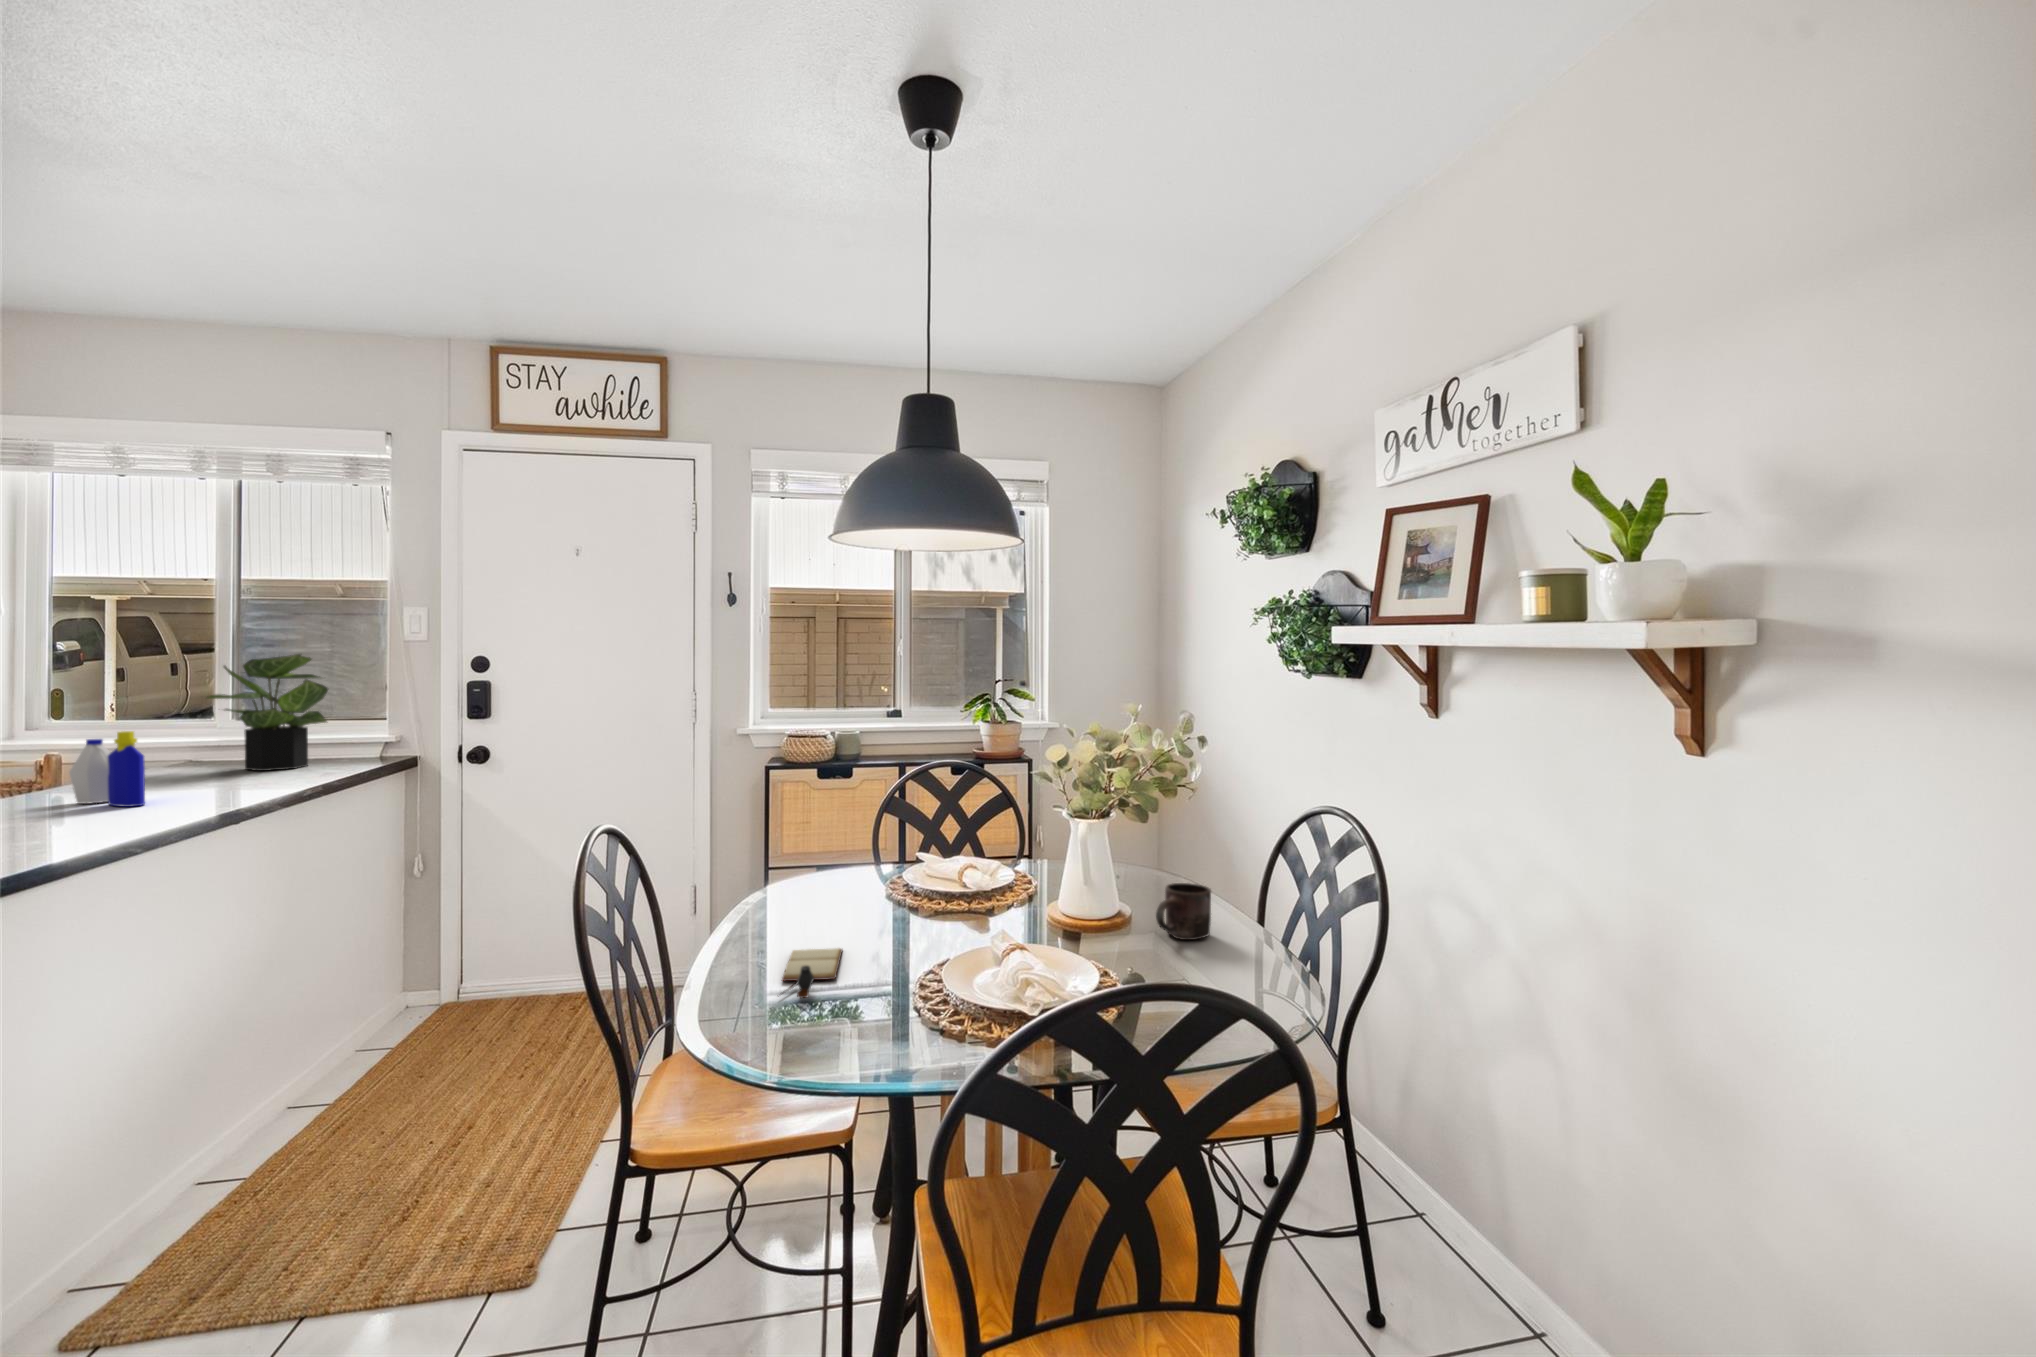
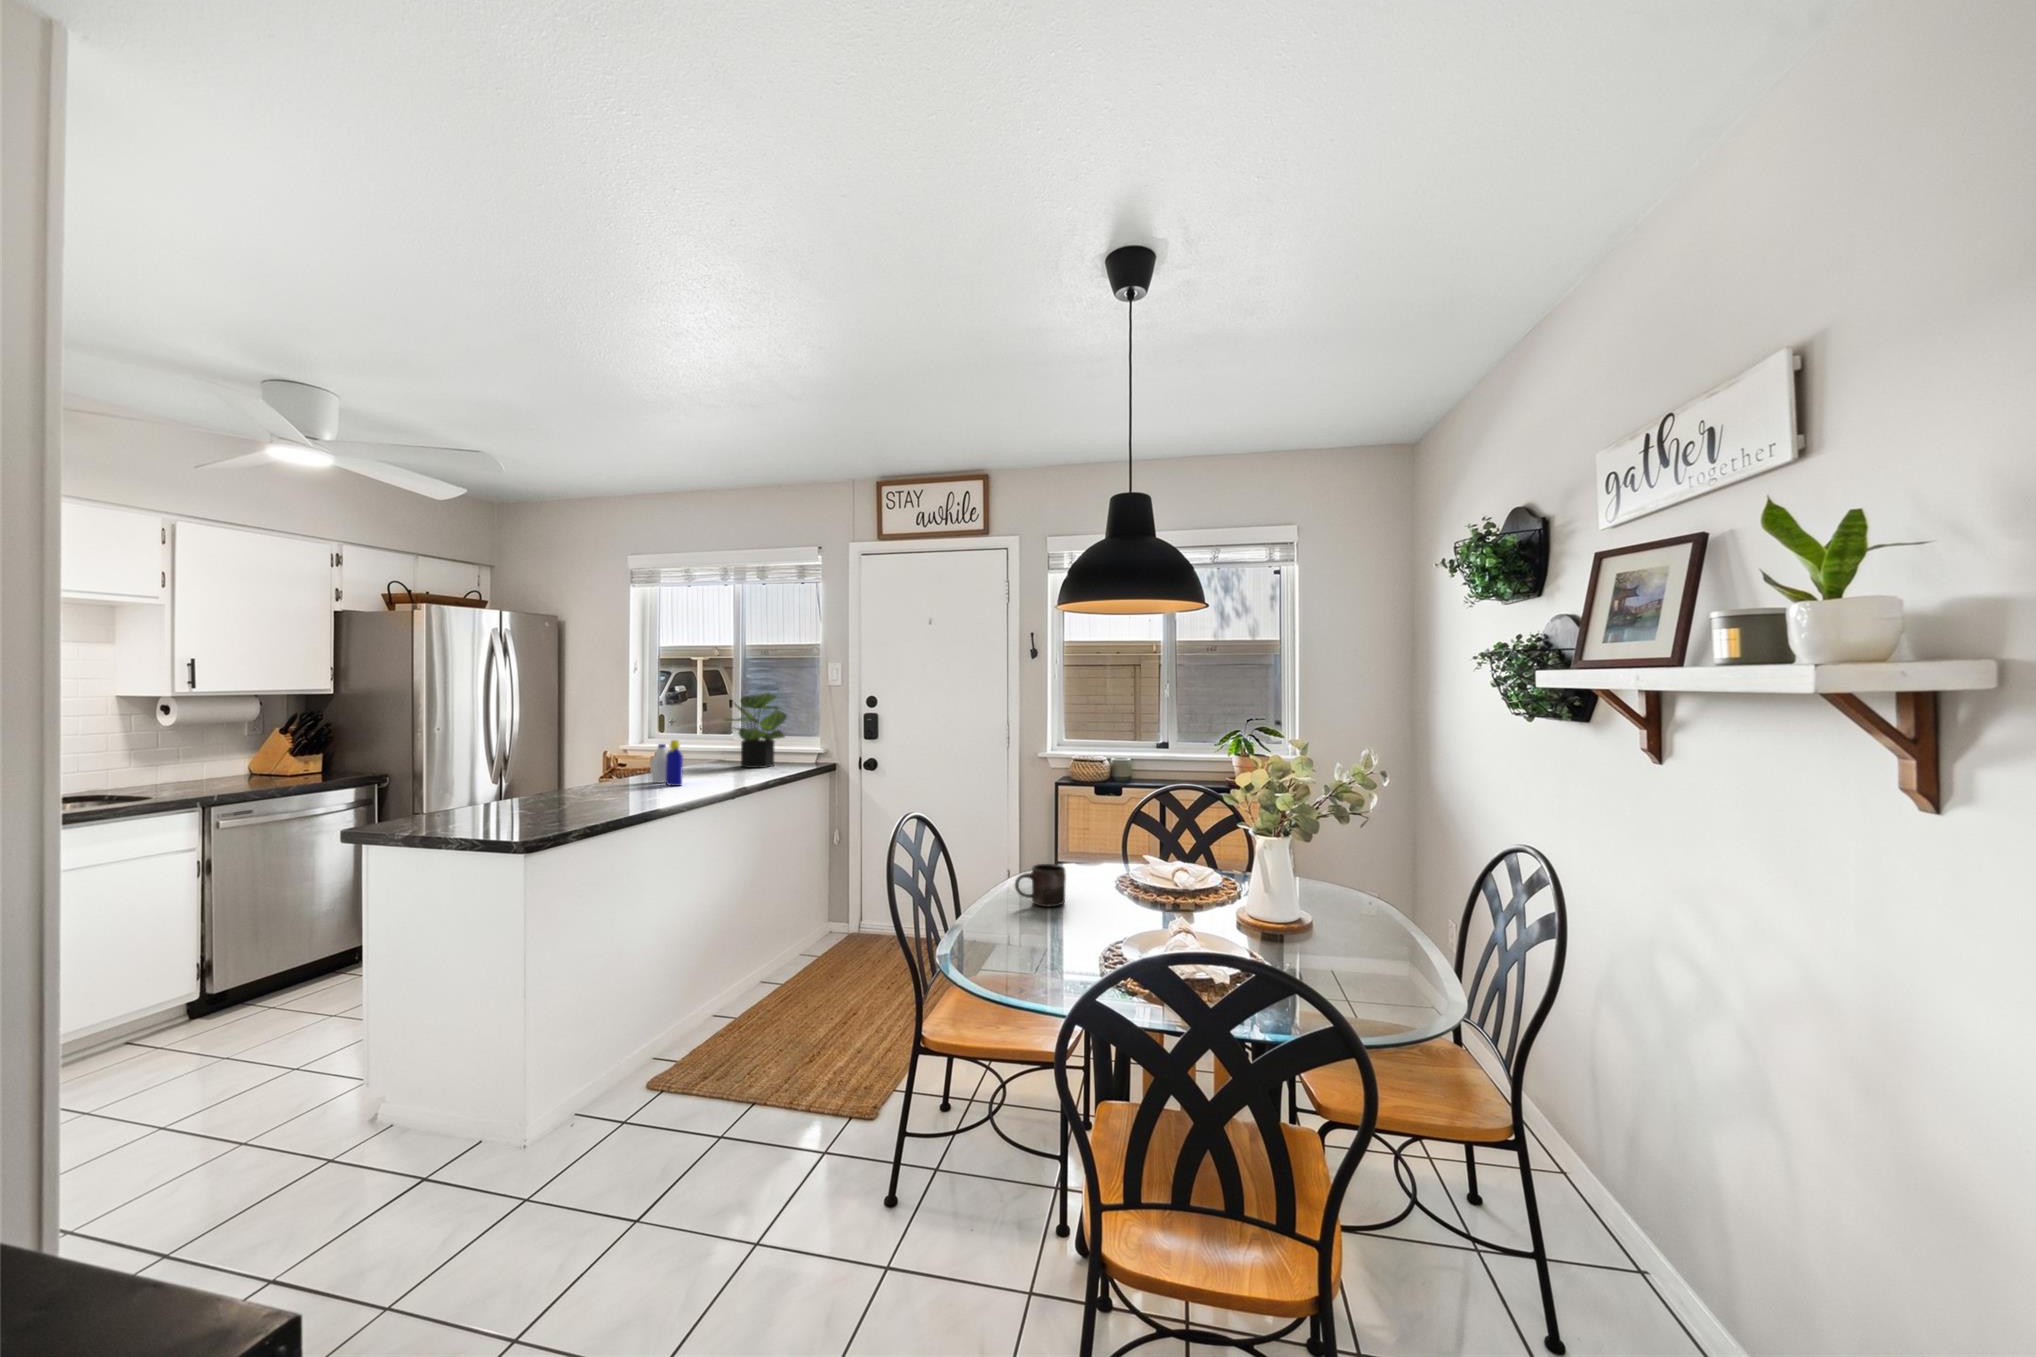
mug: present [1156,883,1211,940] -> present [1015,864,1066,907]
book: present [778,948,842,998] -> none [988,920,1053,955]

